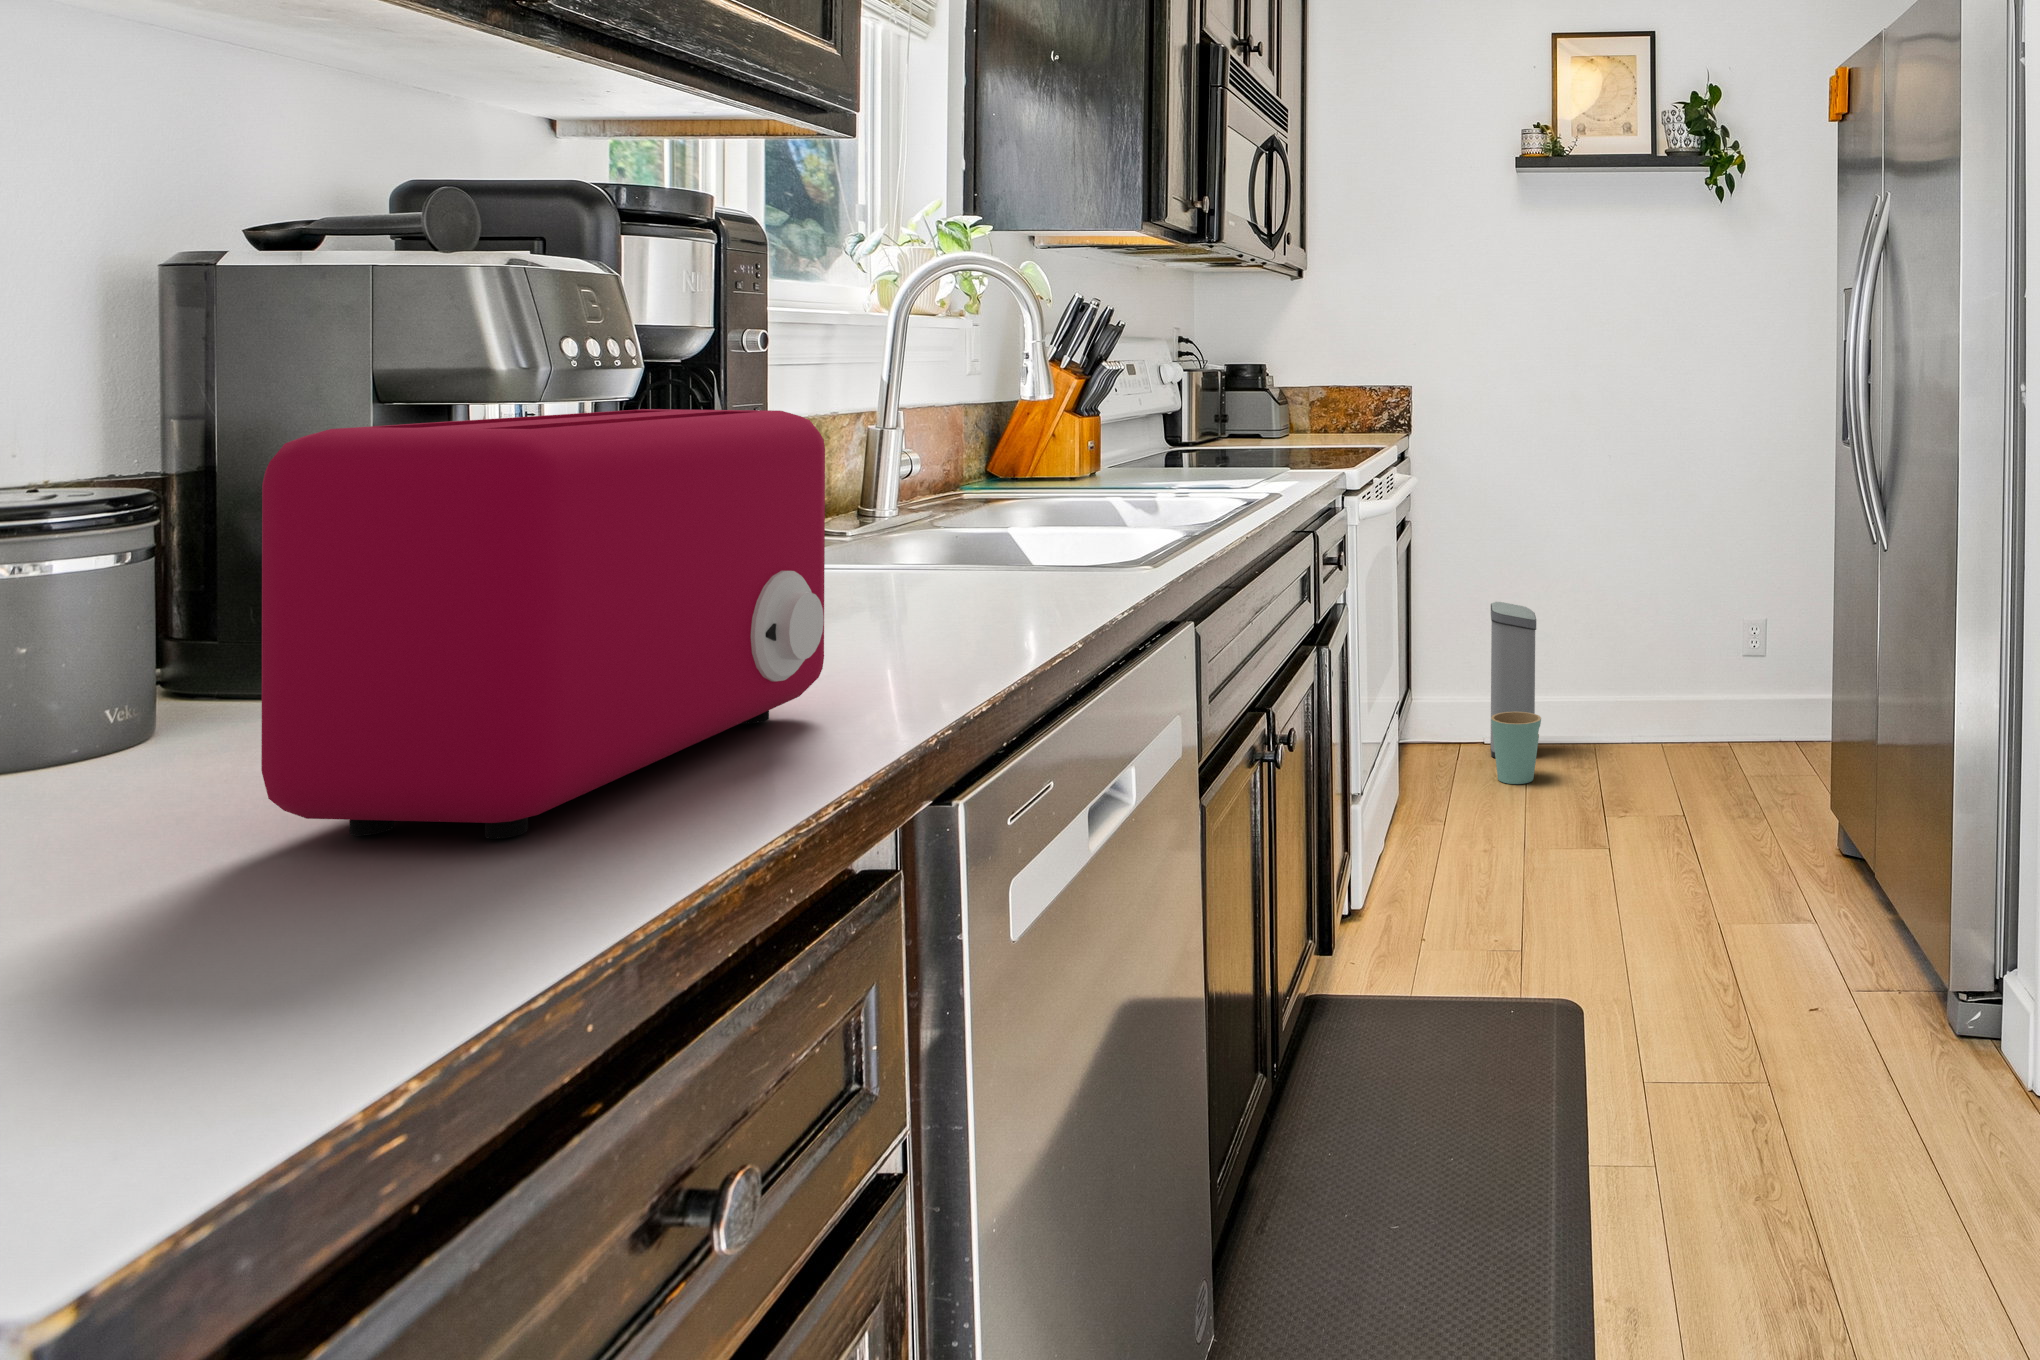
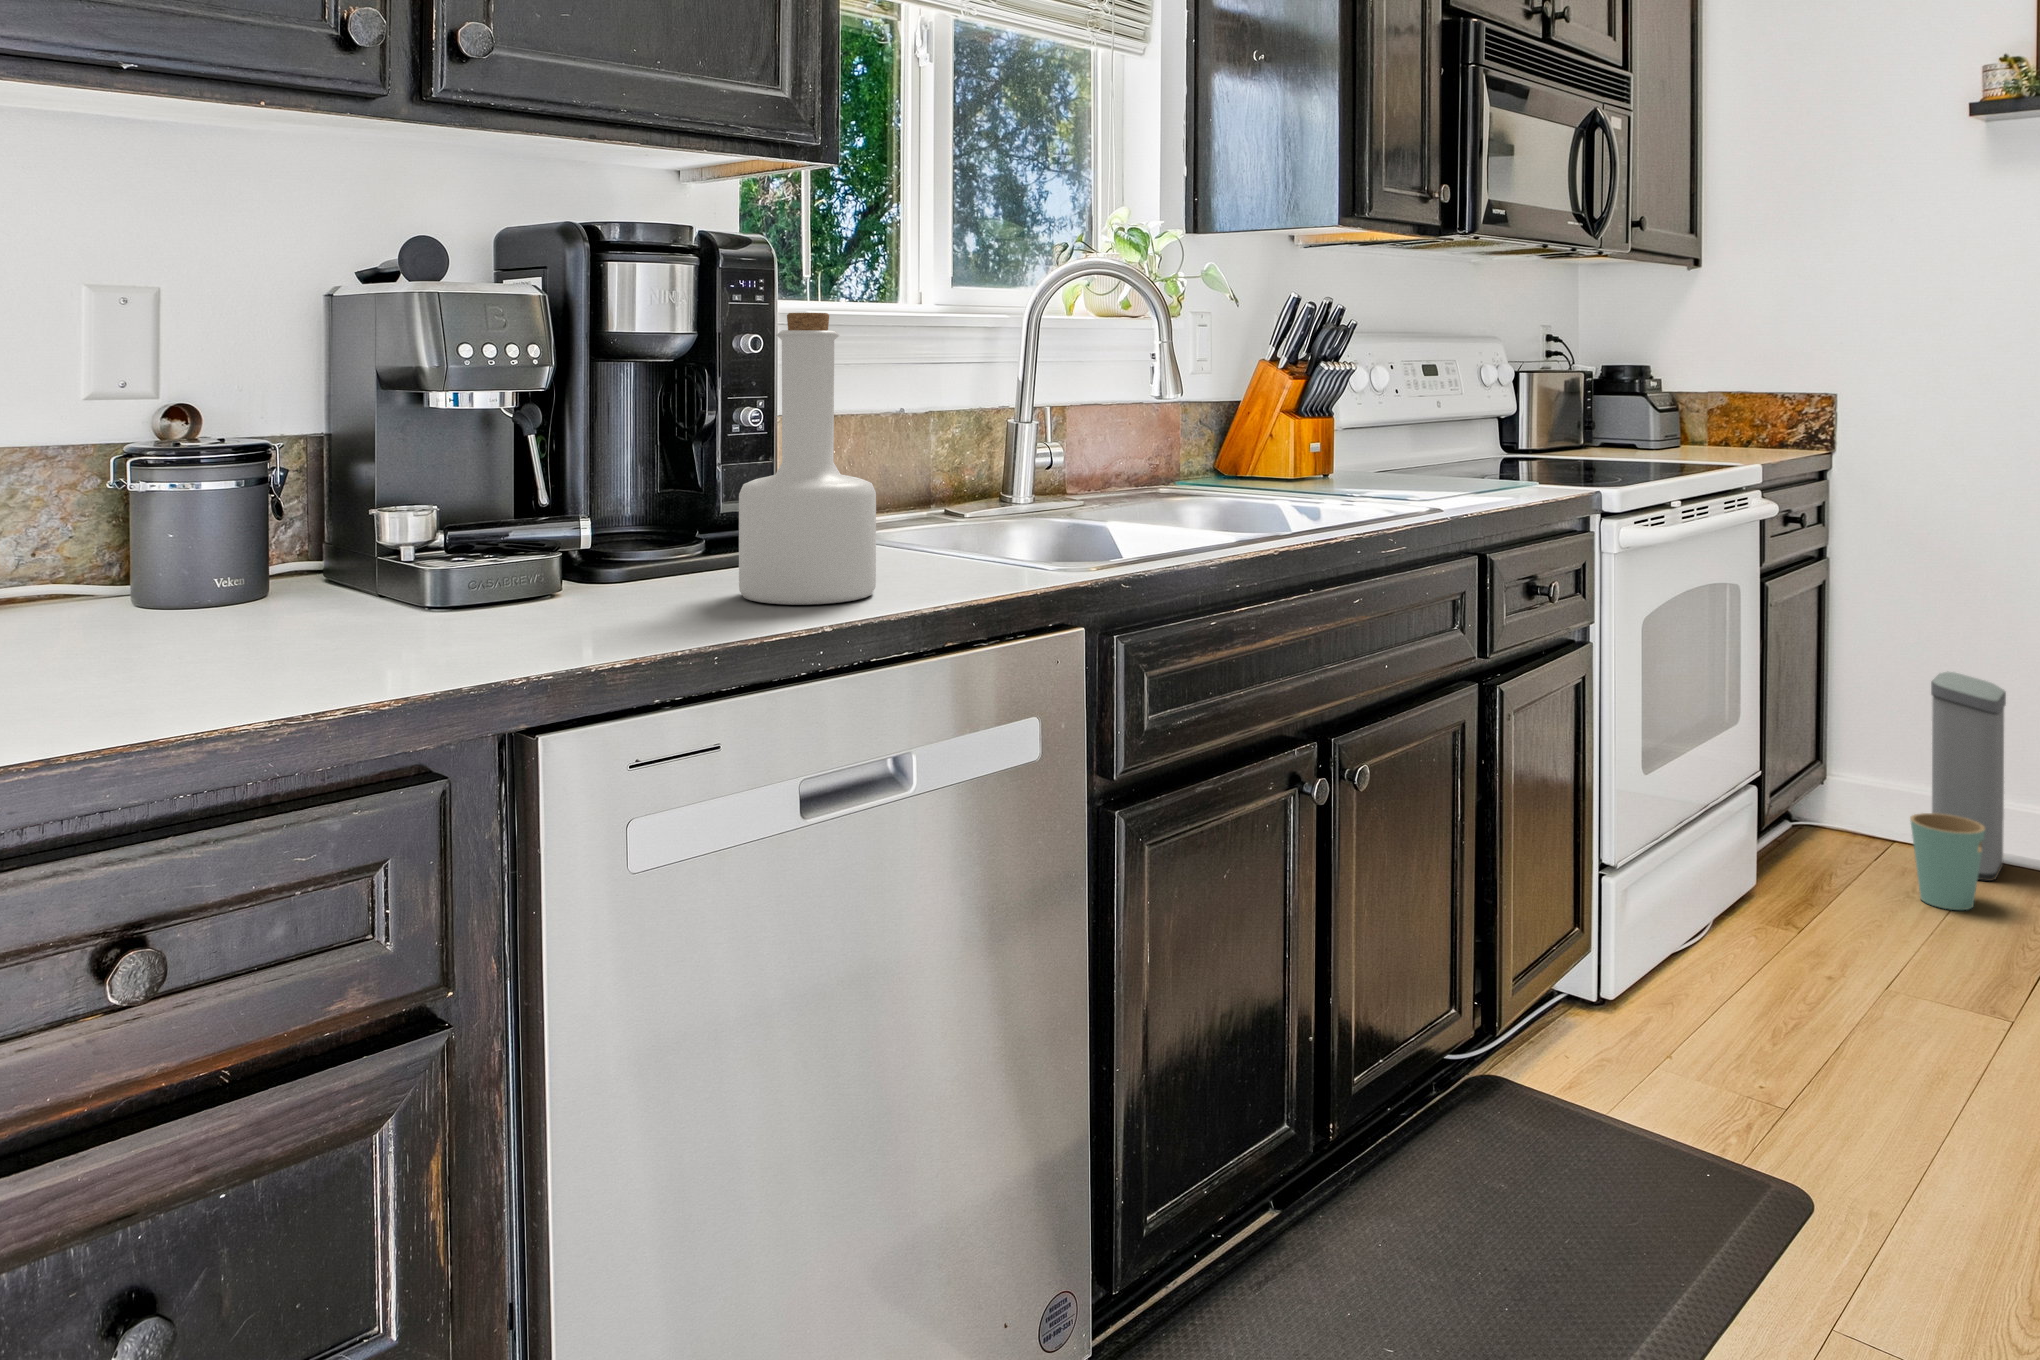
bottle: none [861,308,1025,639] -> present [739,313,876,605]
toaster: present [261,409,825,839] -> none [113,395,555,689]

